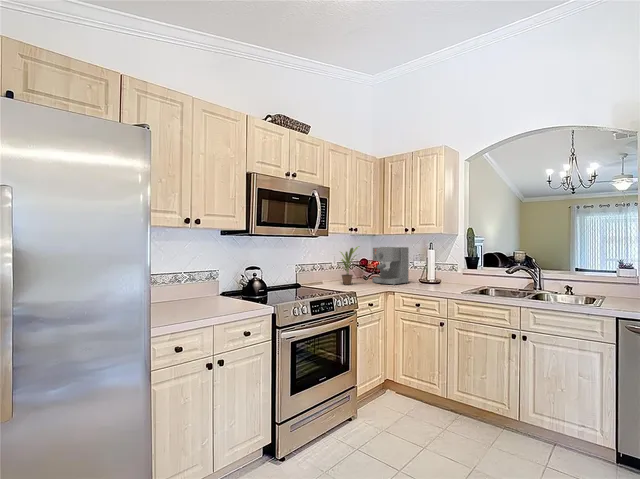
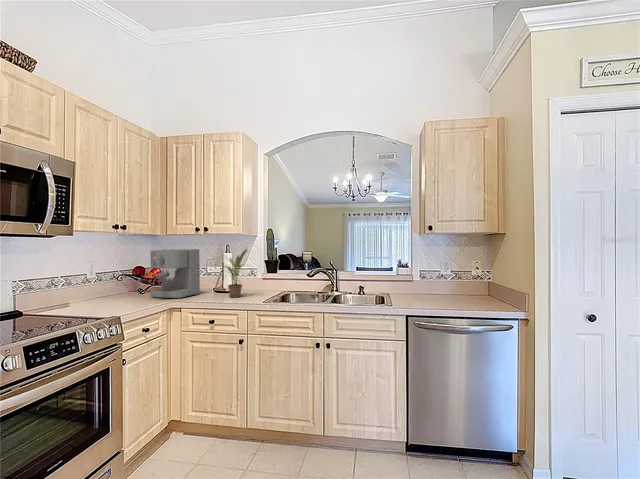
potted plant: present [341,246,359,285] -> present [225,248,247,298]

